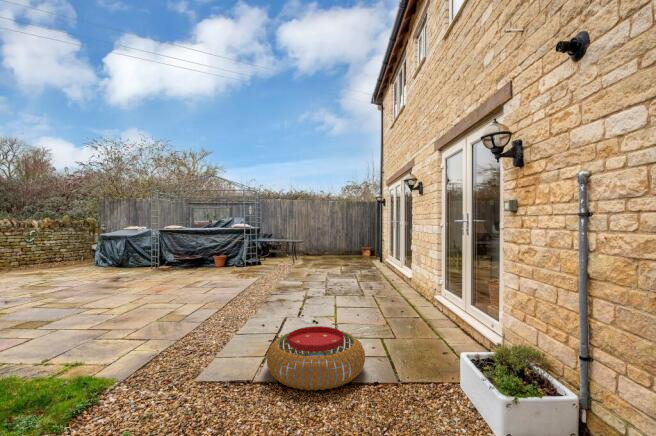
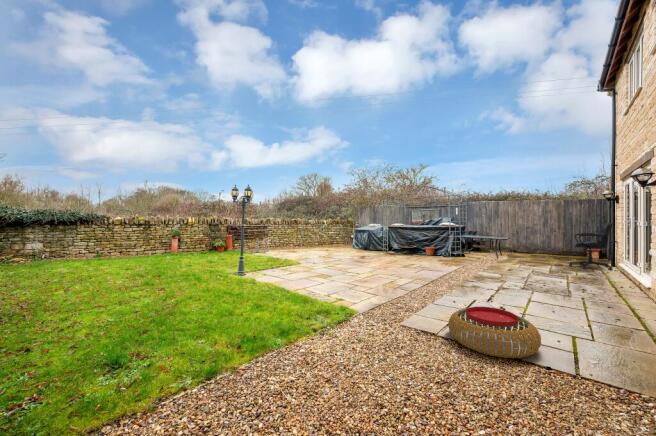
chair: none [353,223,383,267] -> present [569,223,613,271]

